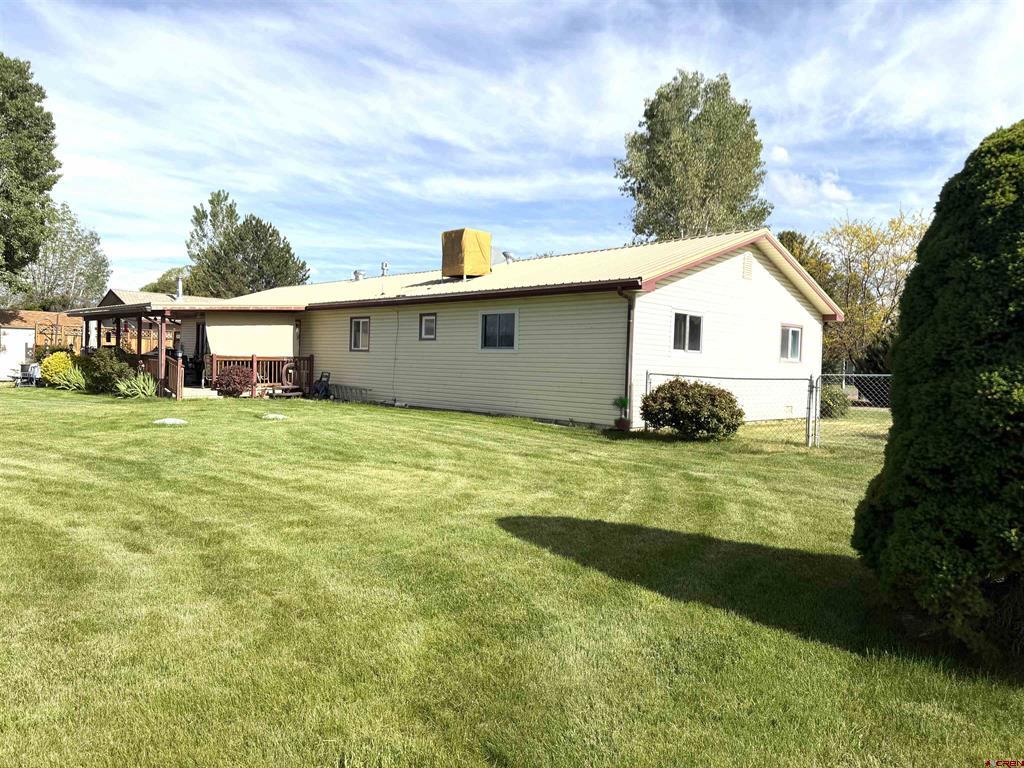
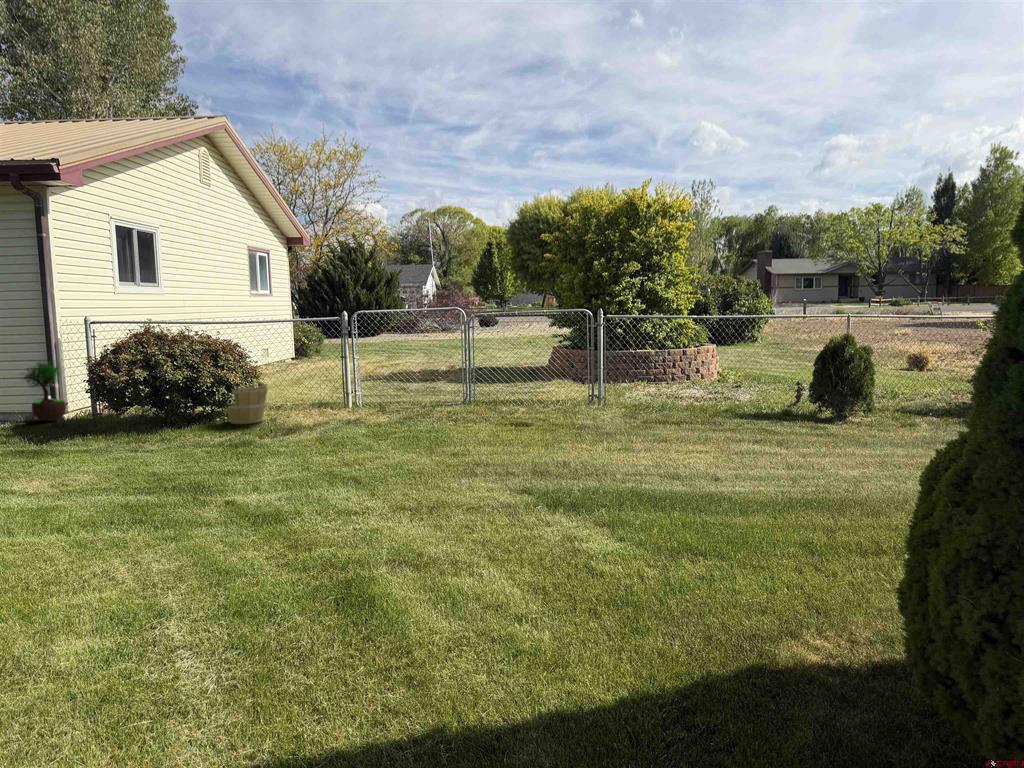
wooden bucket: none [714,418,746,446] -> present [227,382,268,424]

